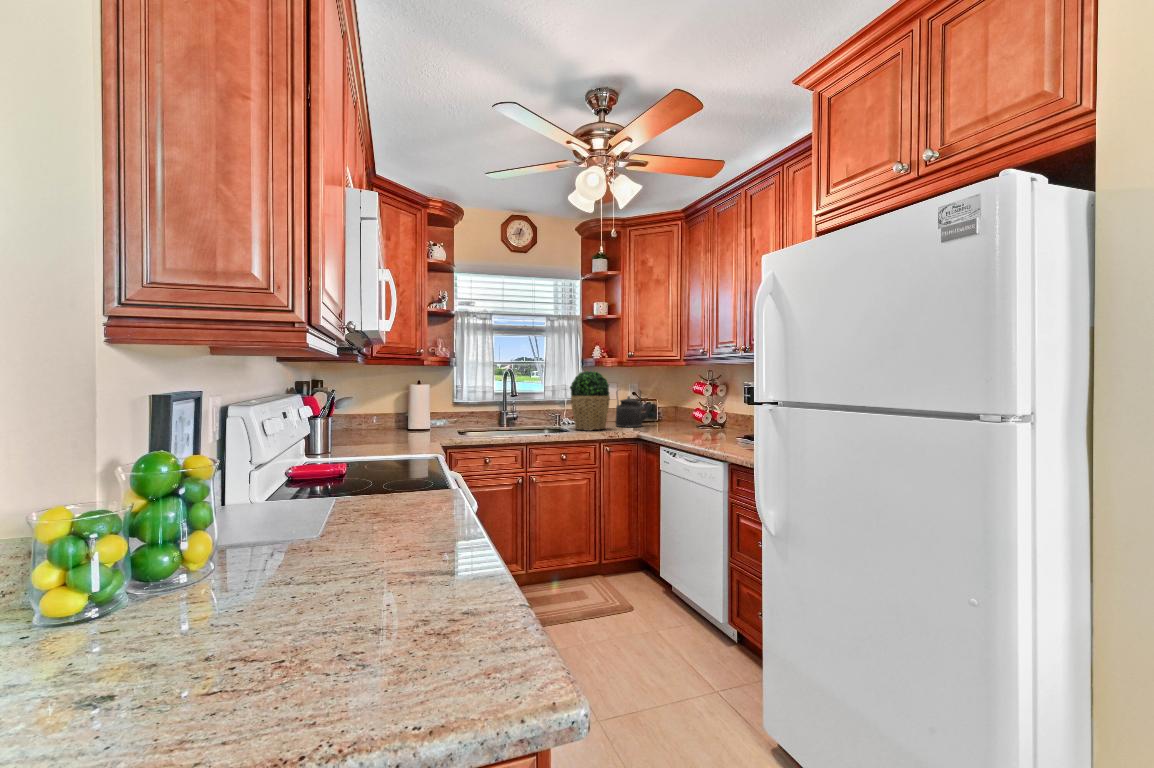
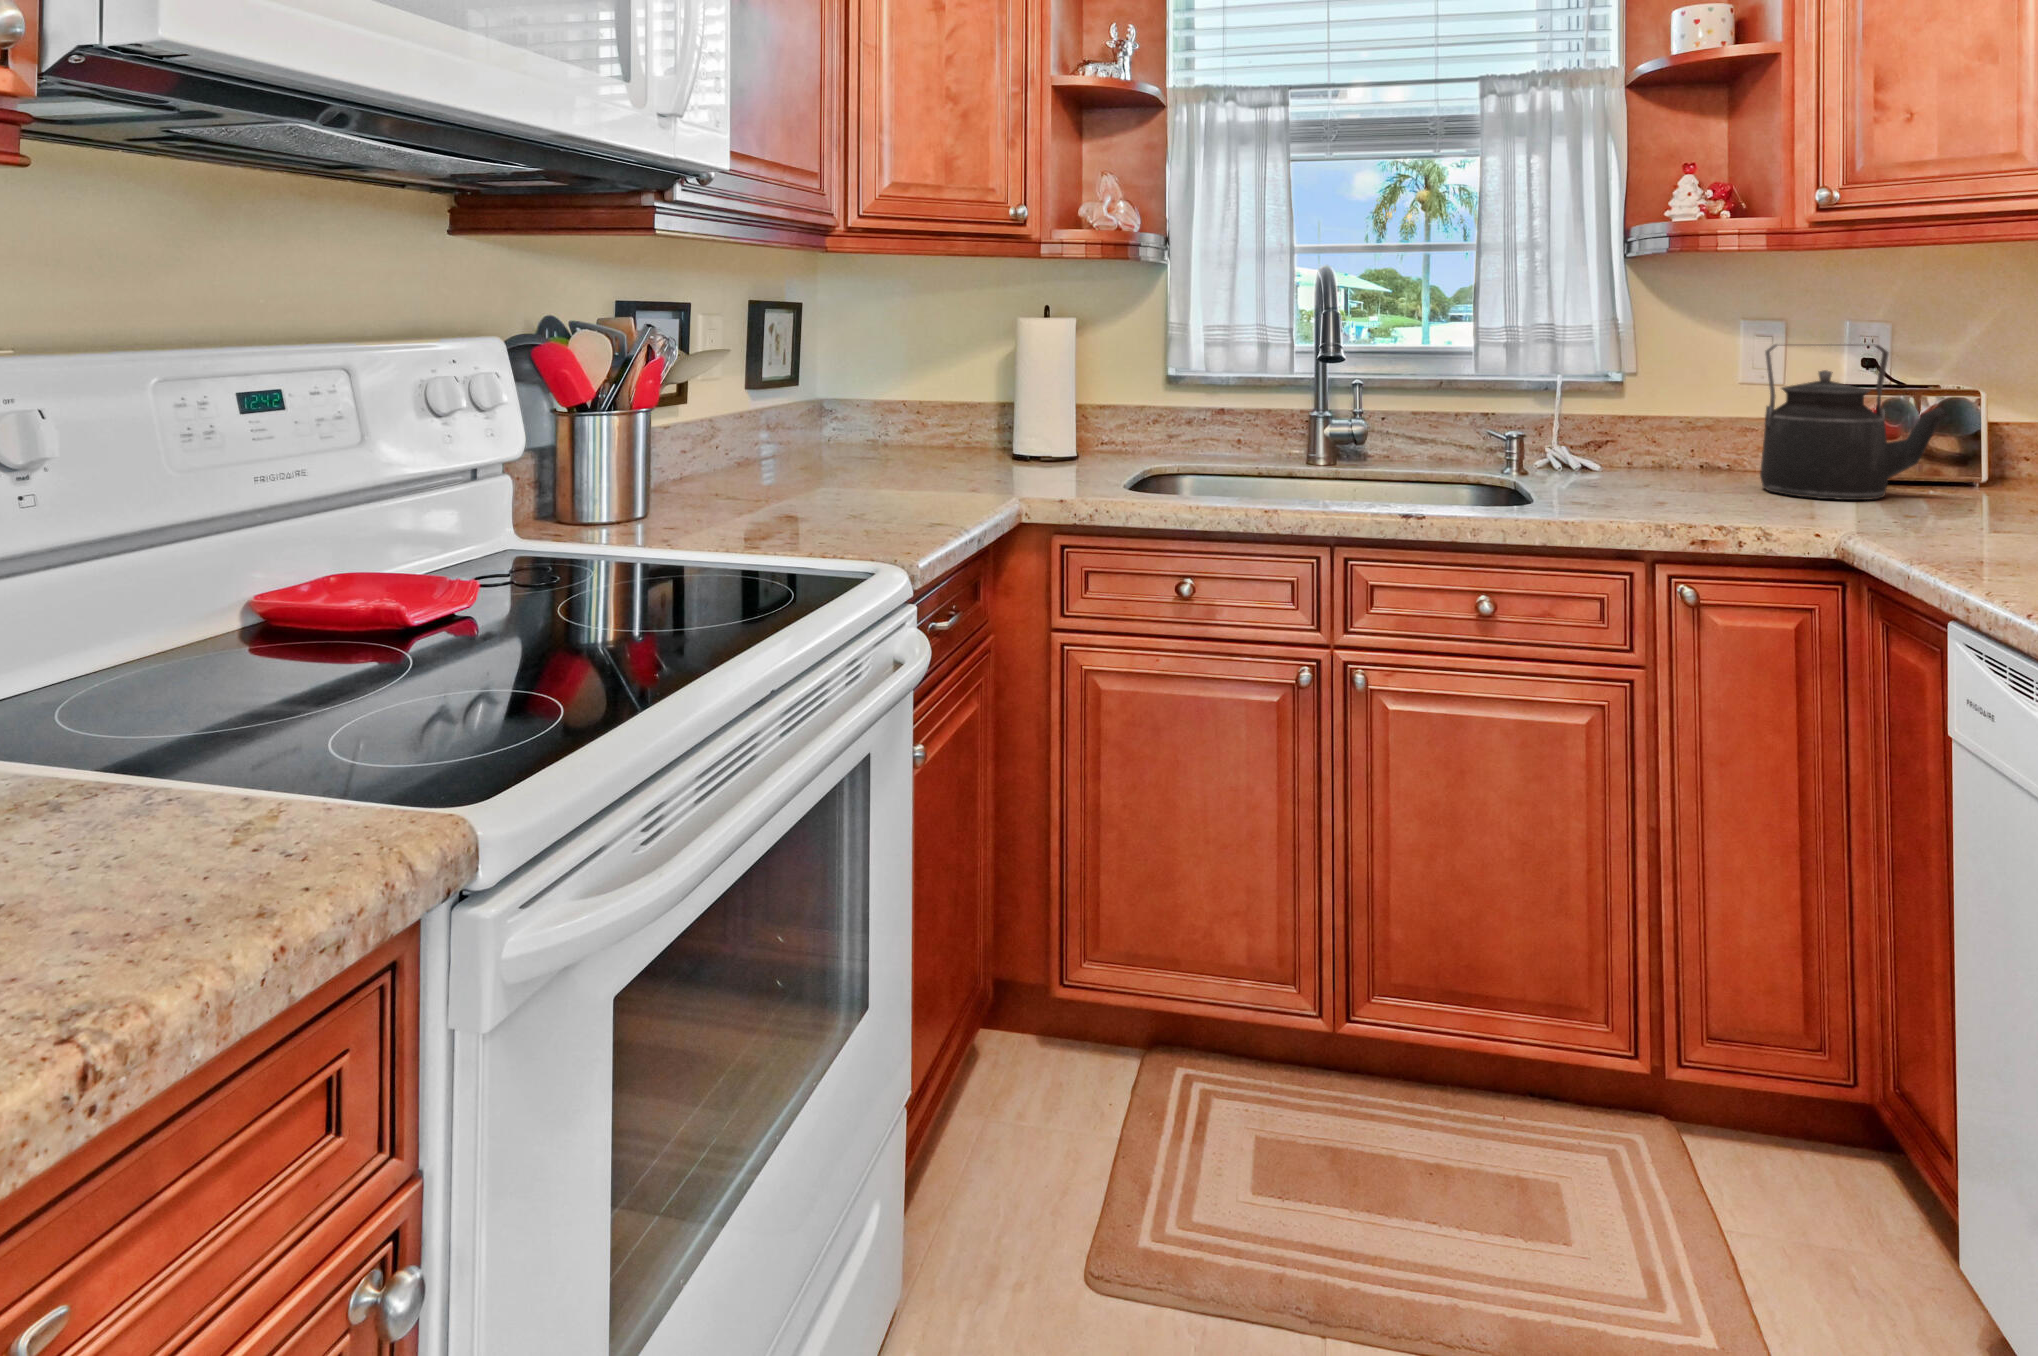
potted plant: present [570,371,610,431] -> none [1550,268,1724,504]

